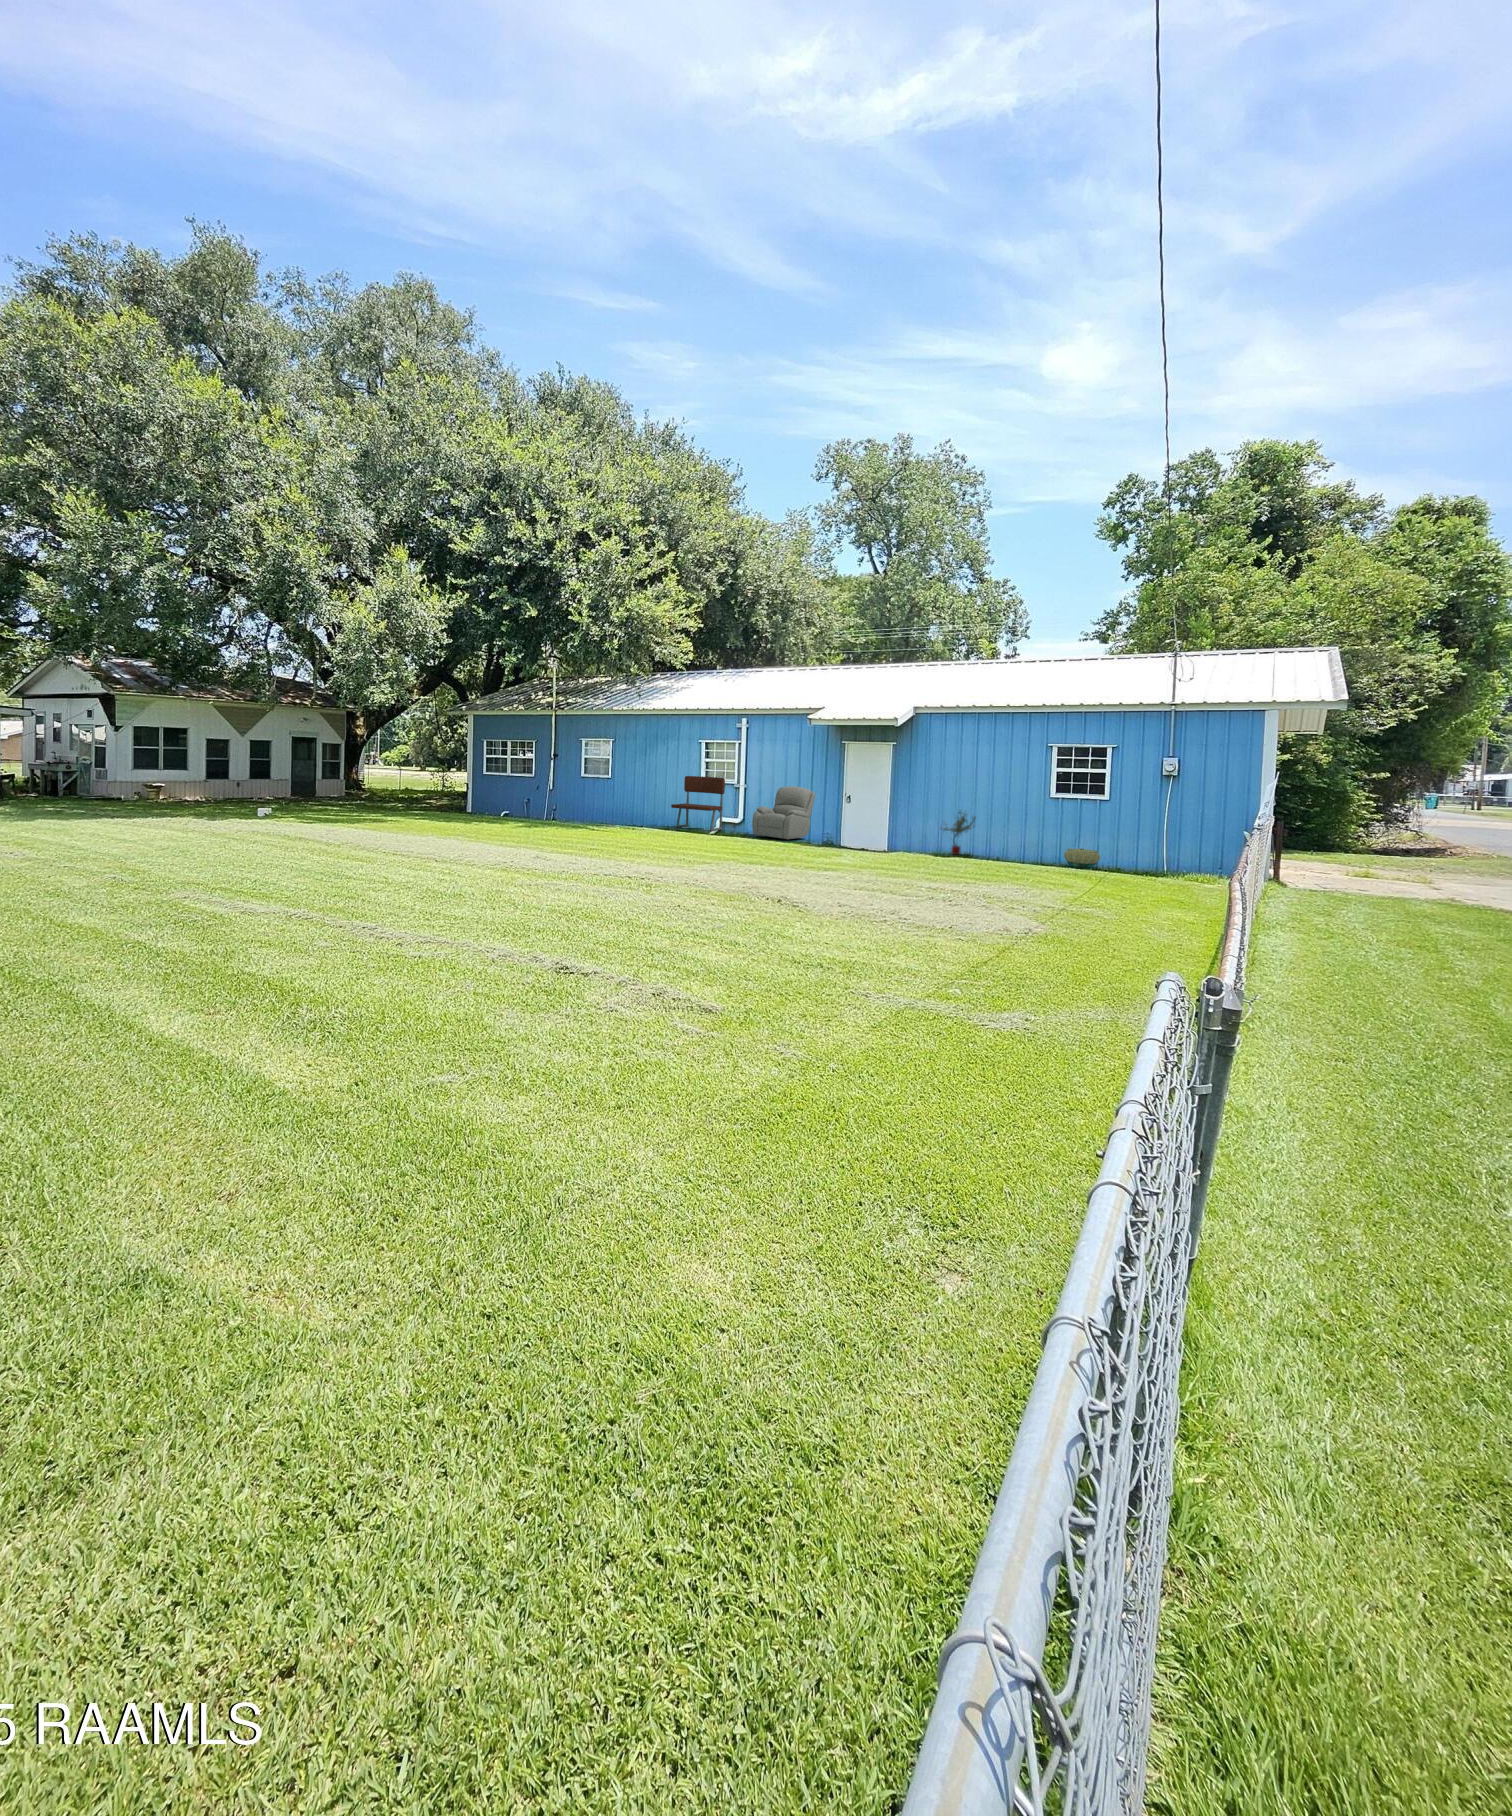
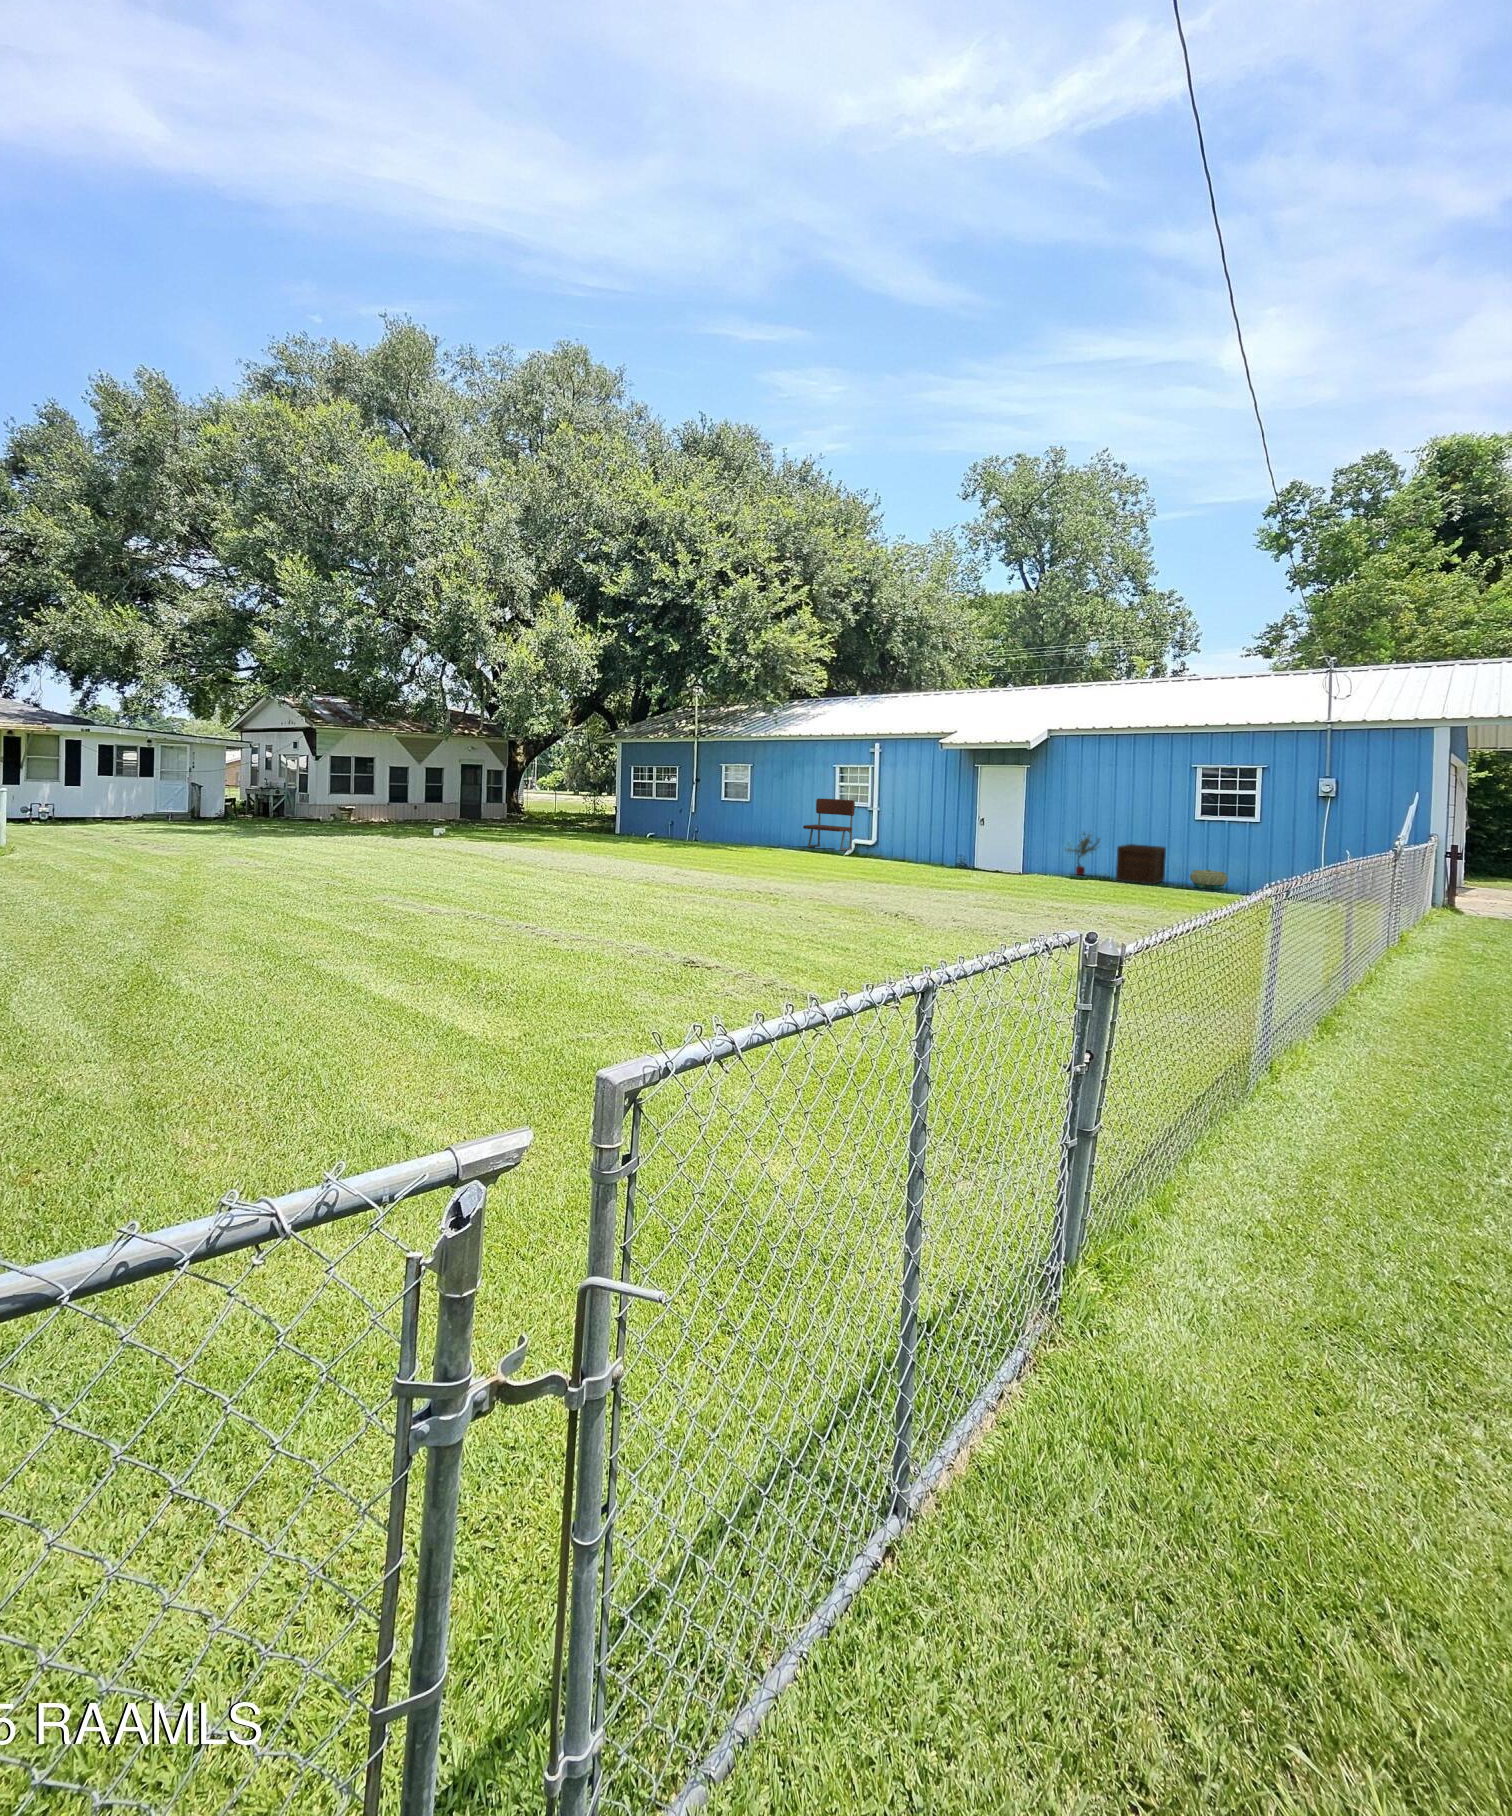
chair: present [752,786,815,840] -> none [880,808,942,860]
wooden crate: none [992,823,1040,864] -> present [1116,844,1166,884]

